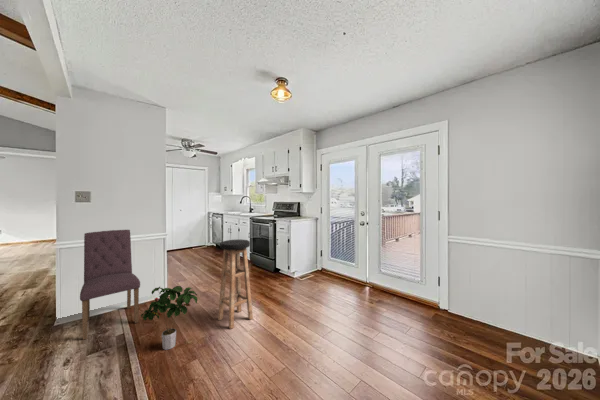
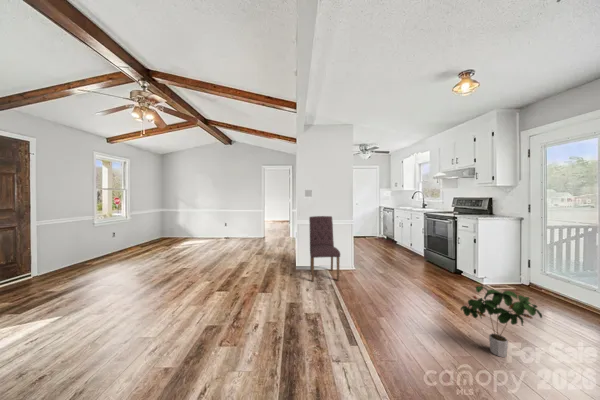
bar stool: present [218,239,253,329] -> none [397,231,431,307]
potted plant: present [141,286,197,350] -> present [461,286,542,357]

